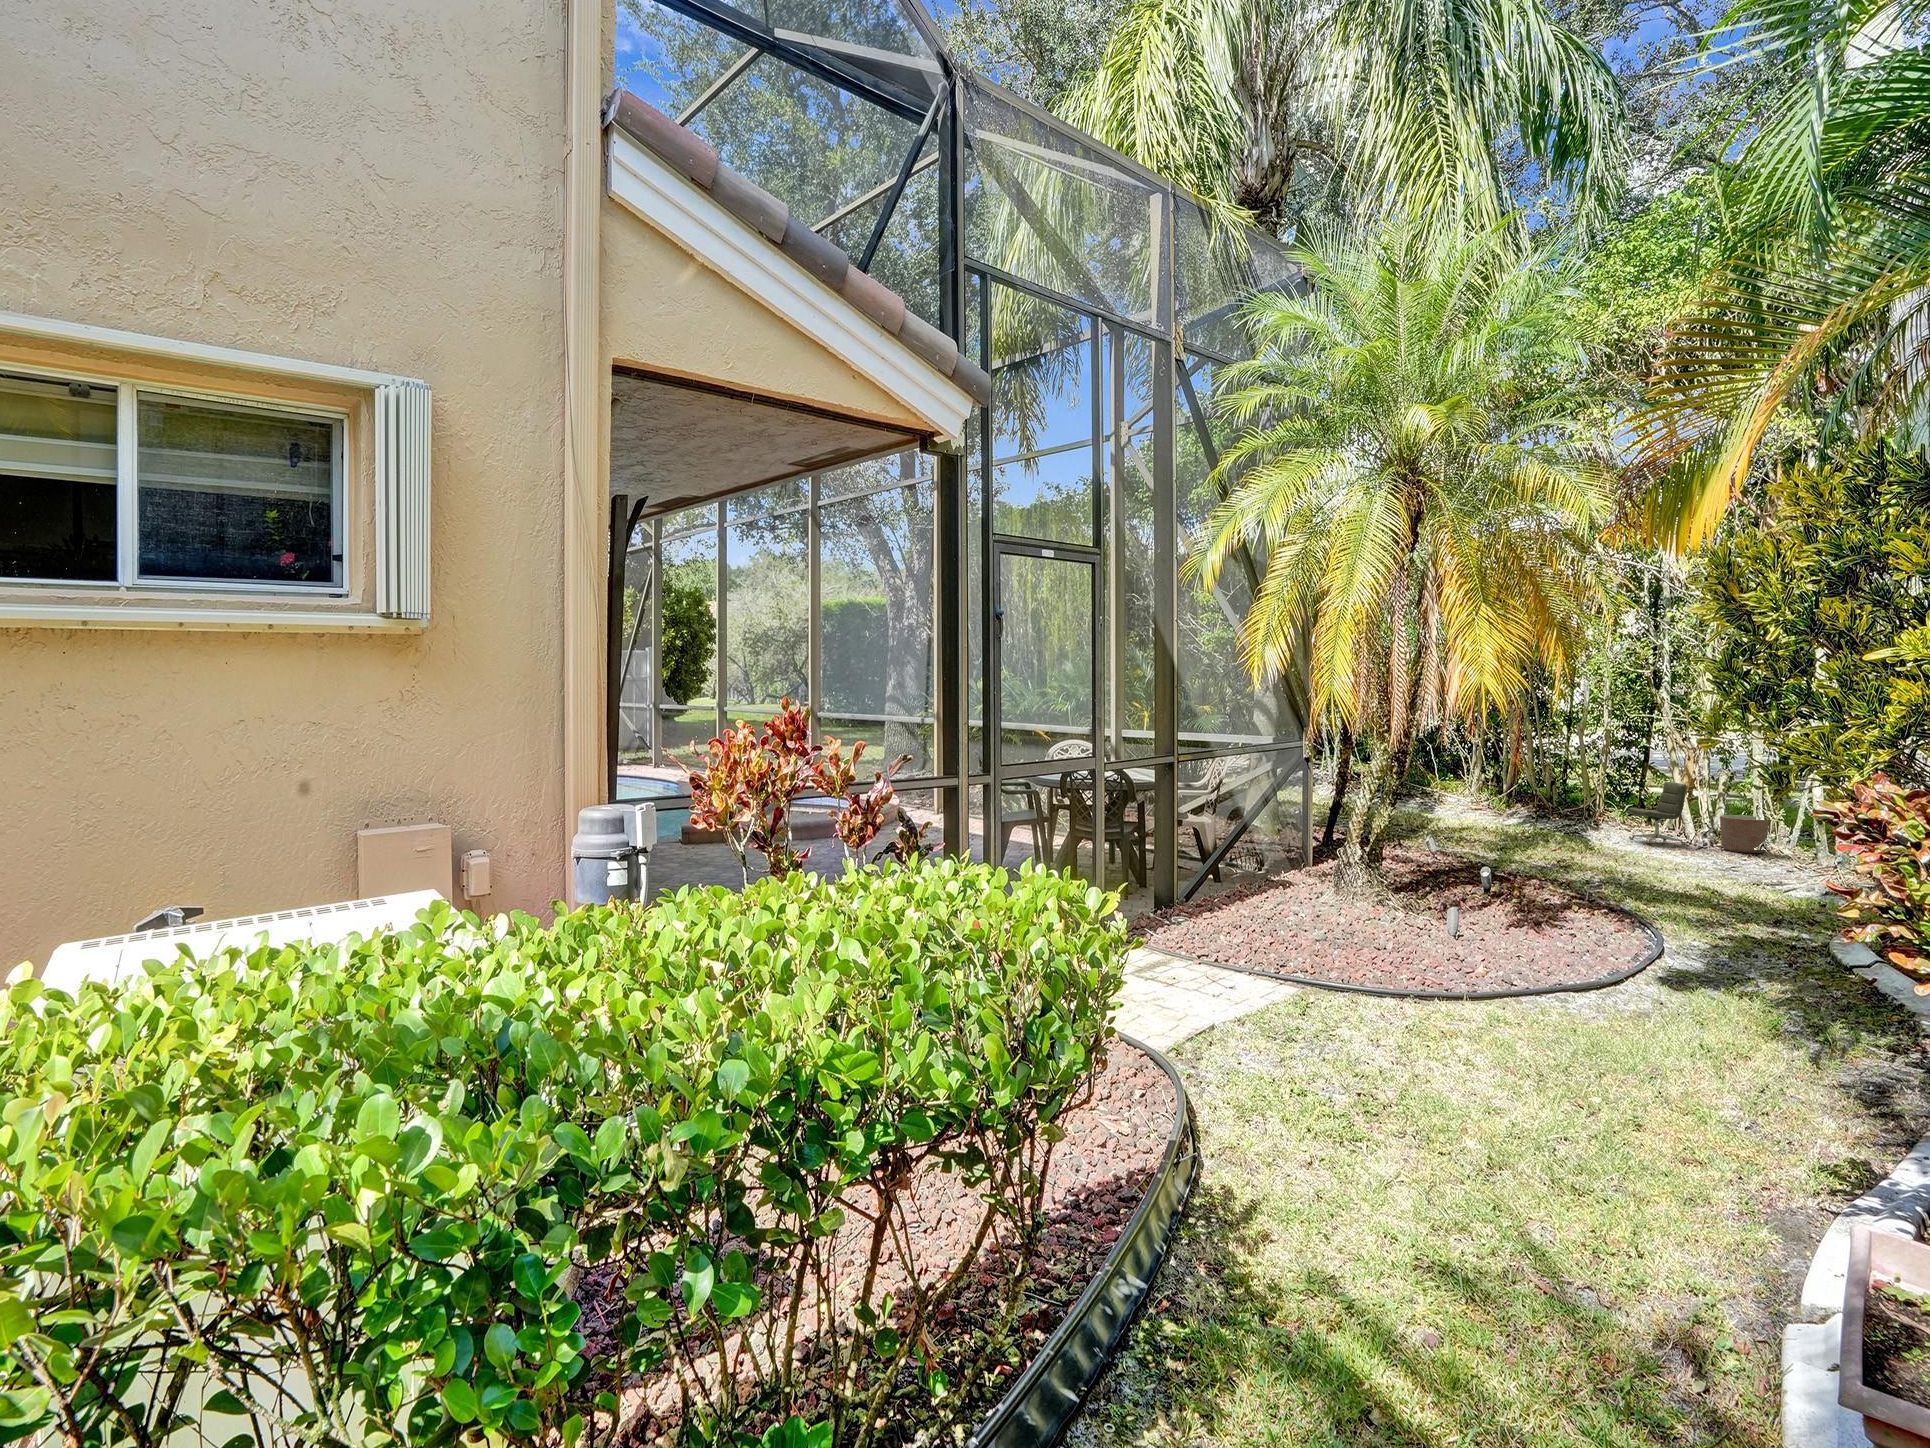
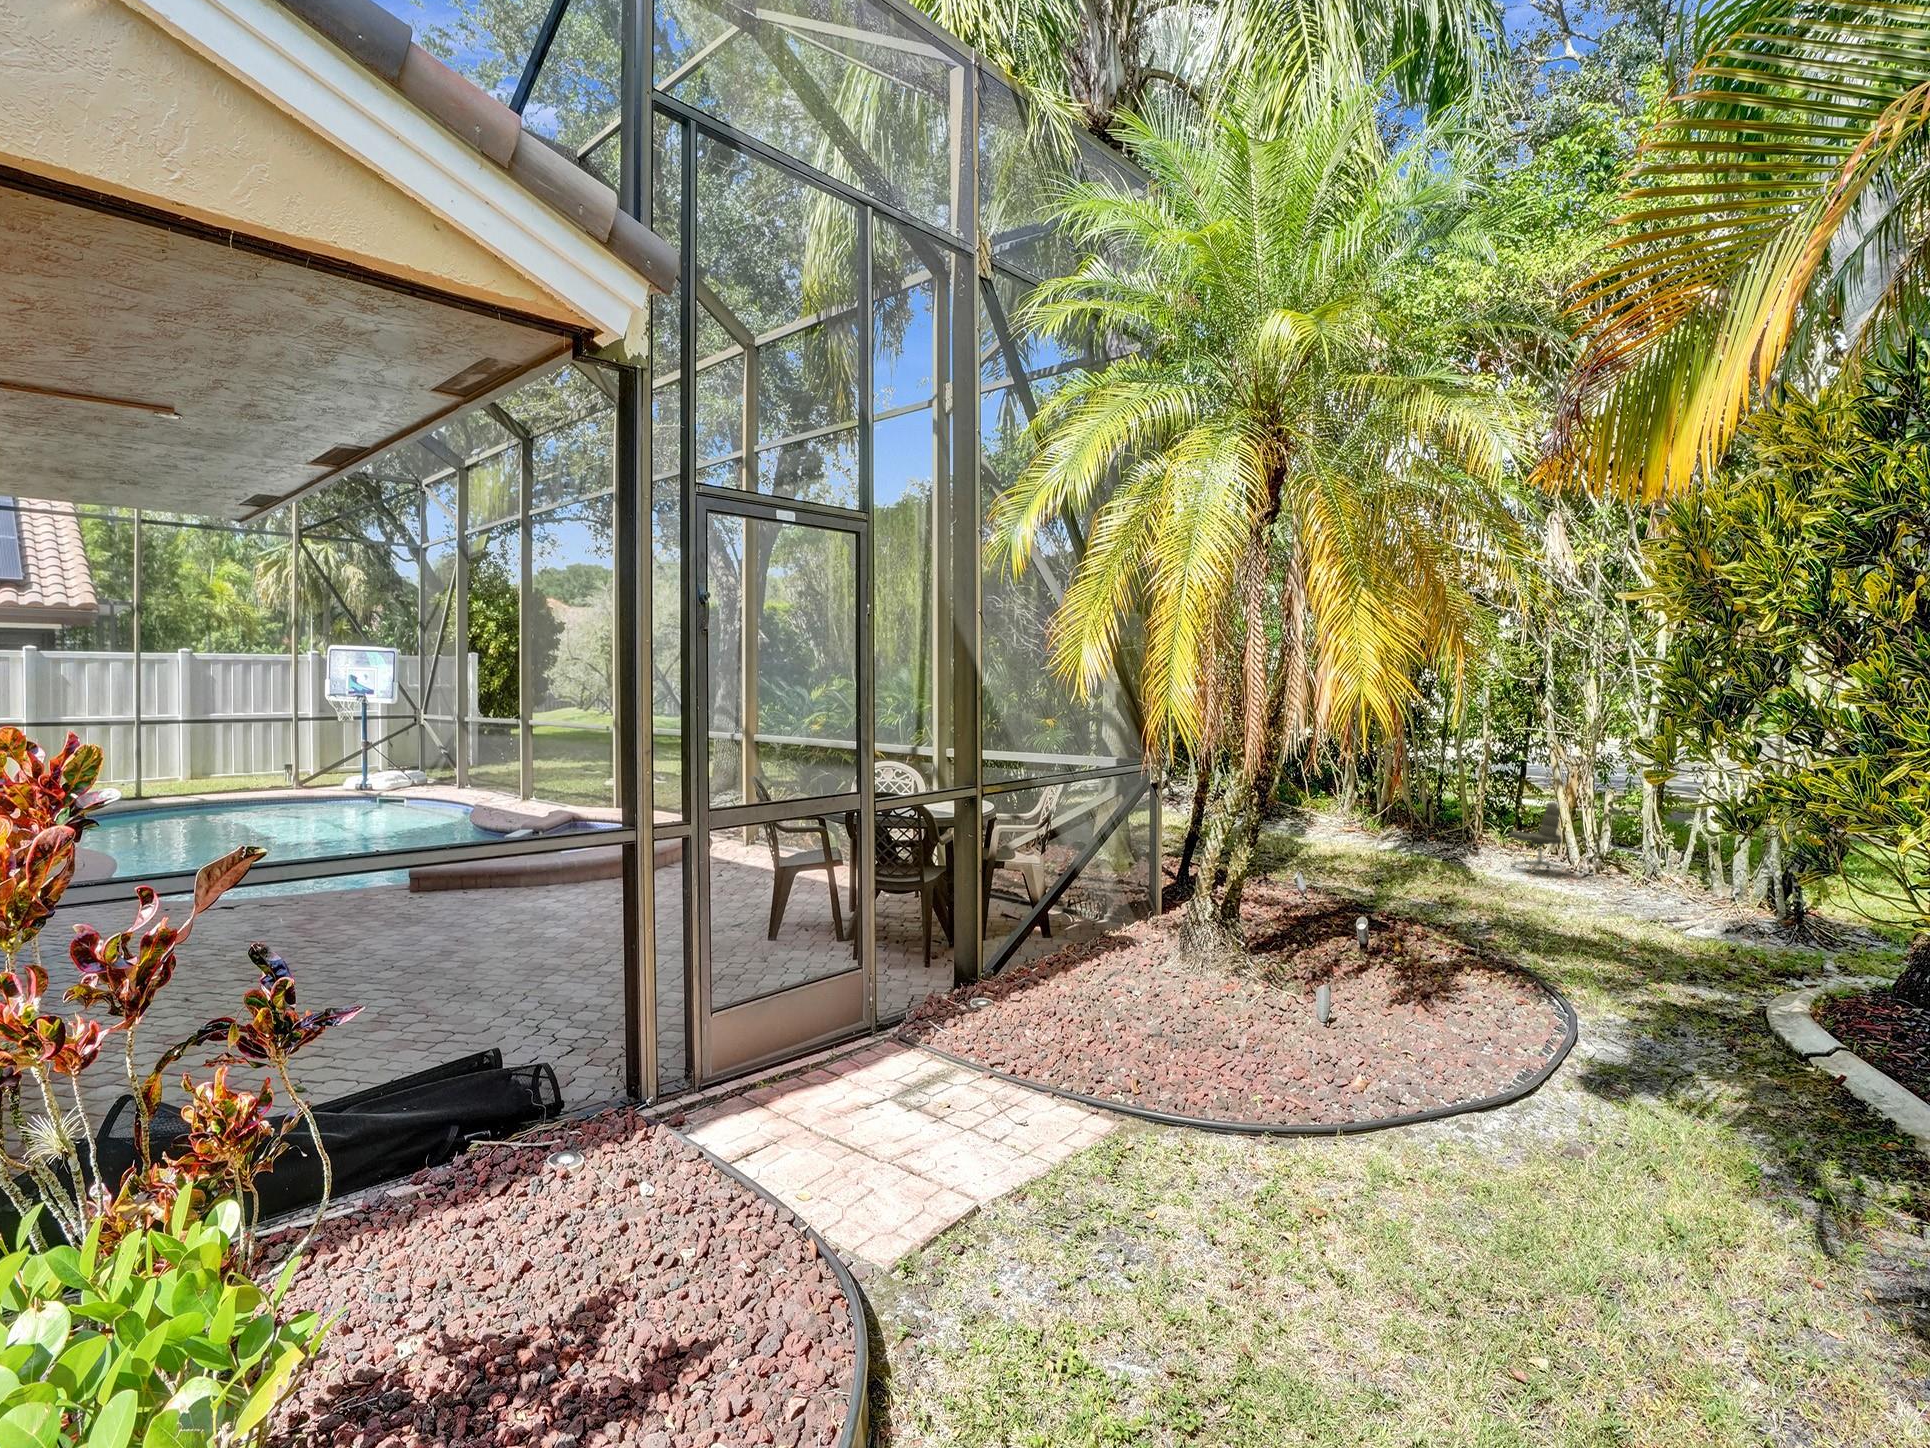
planter: present [1720,815,1769,853] -> none [1606,839,1658,882]

